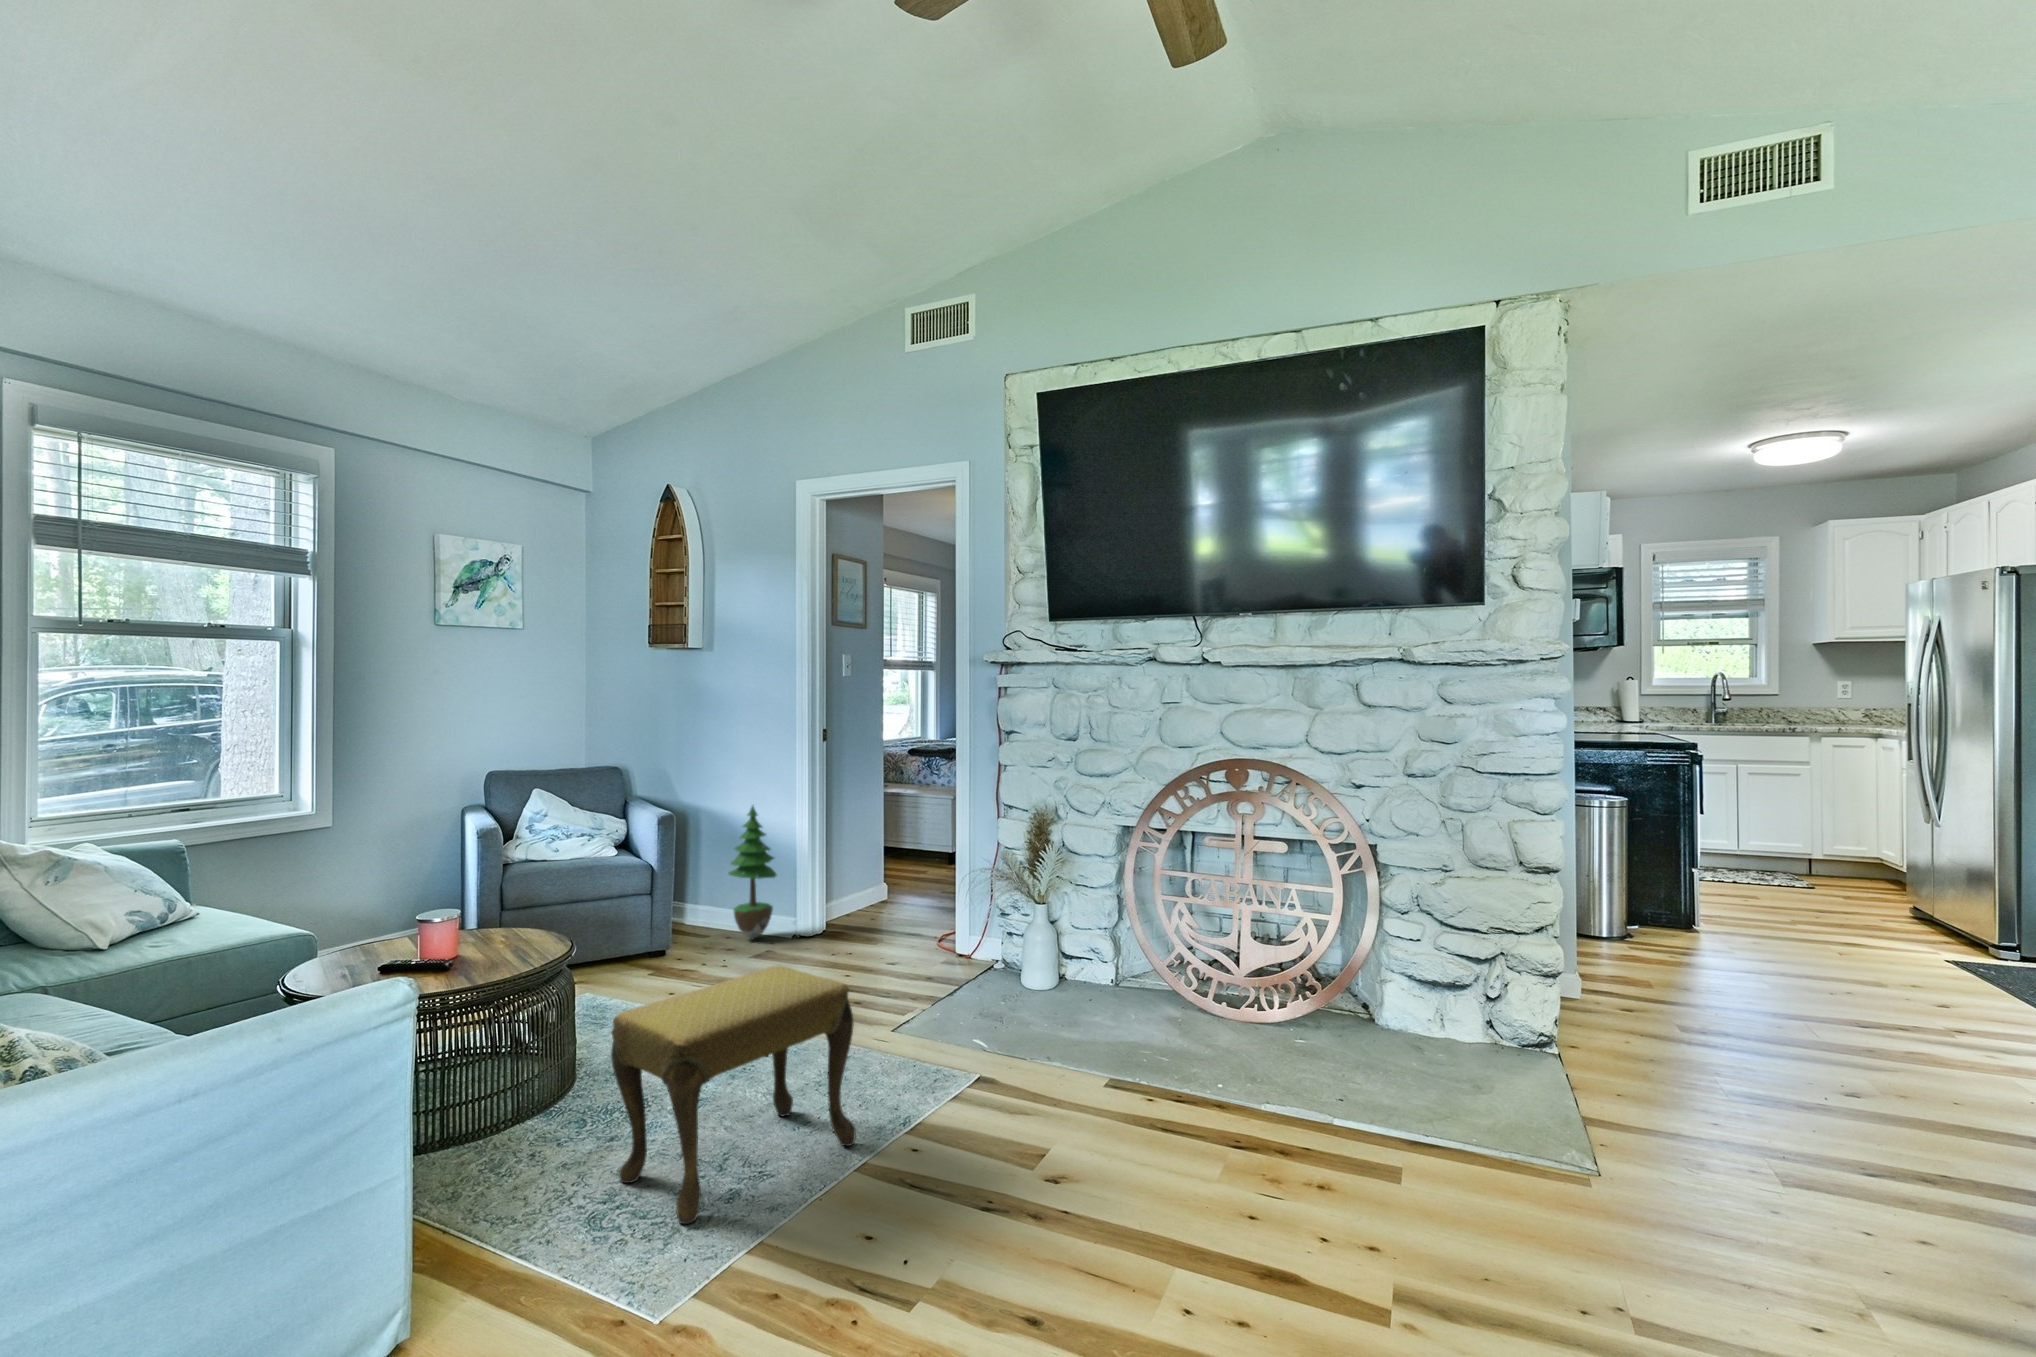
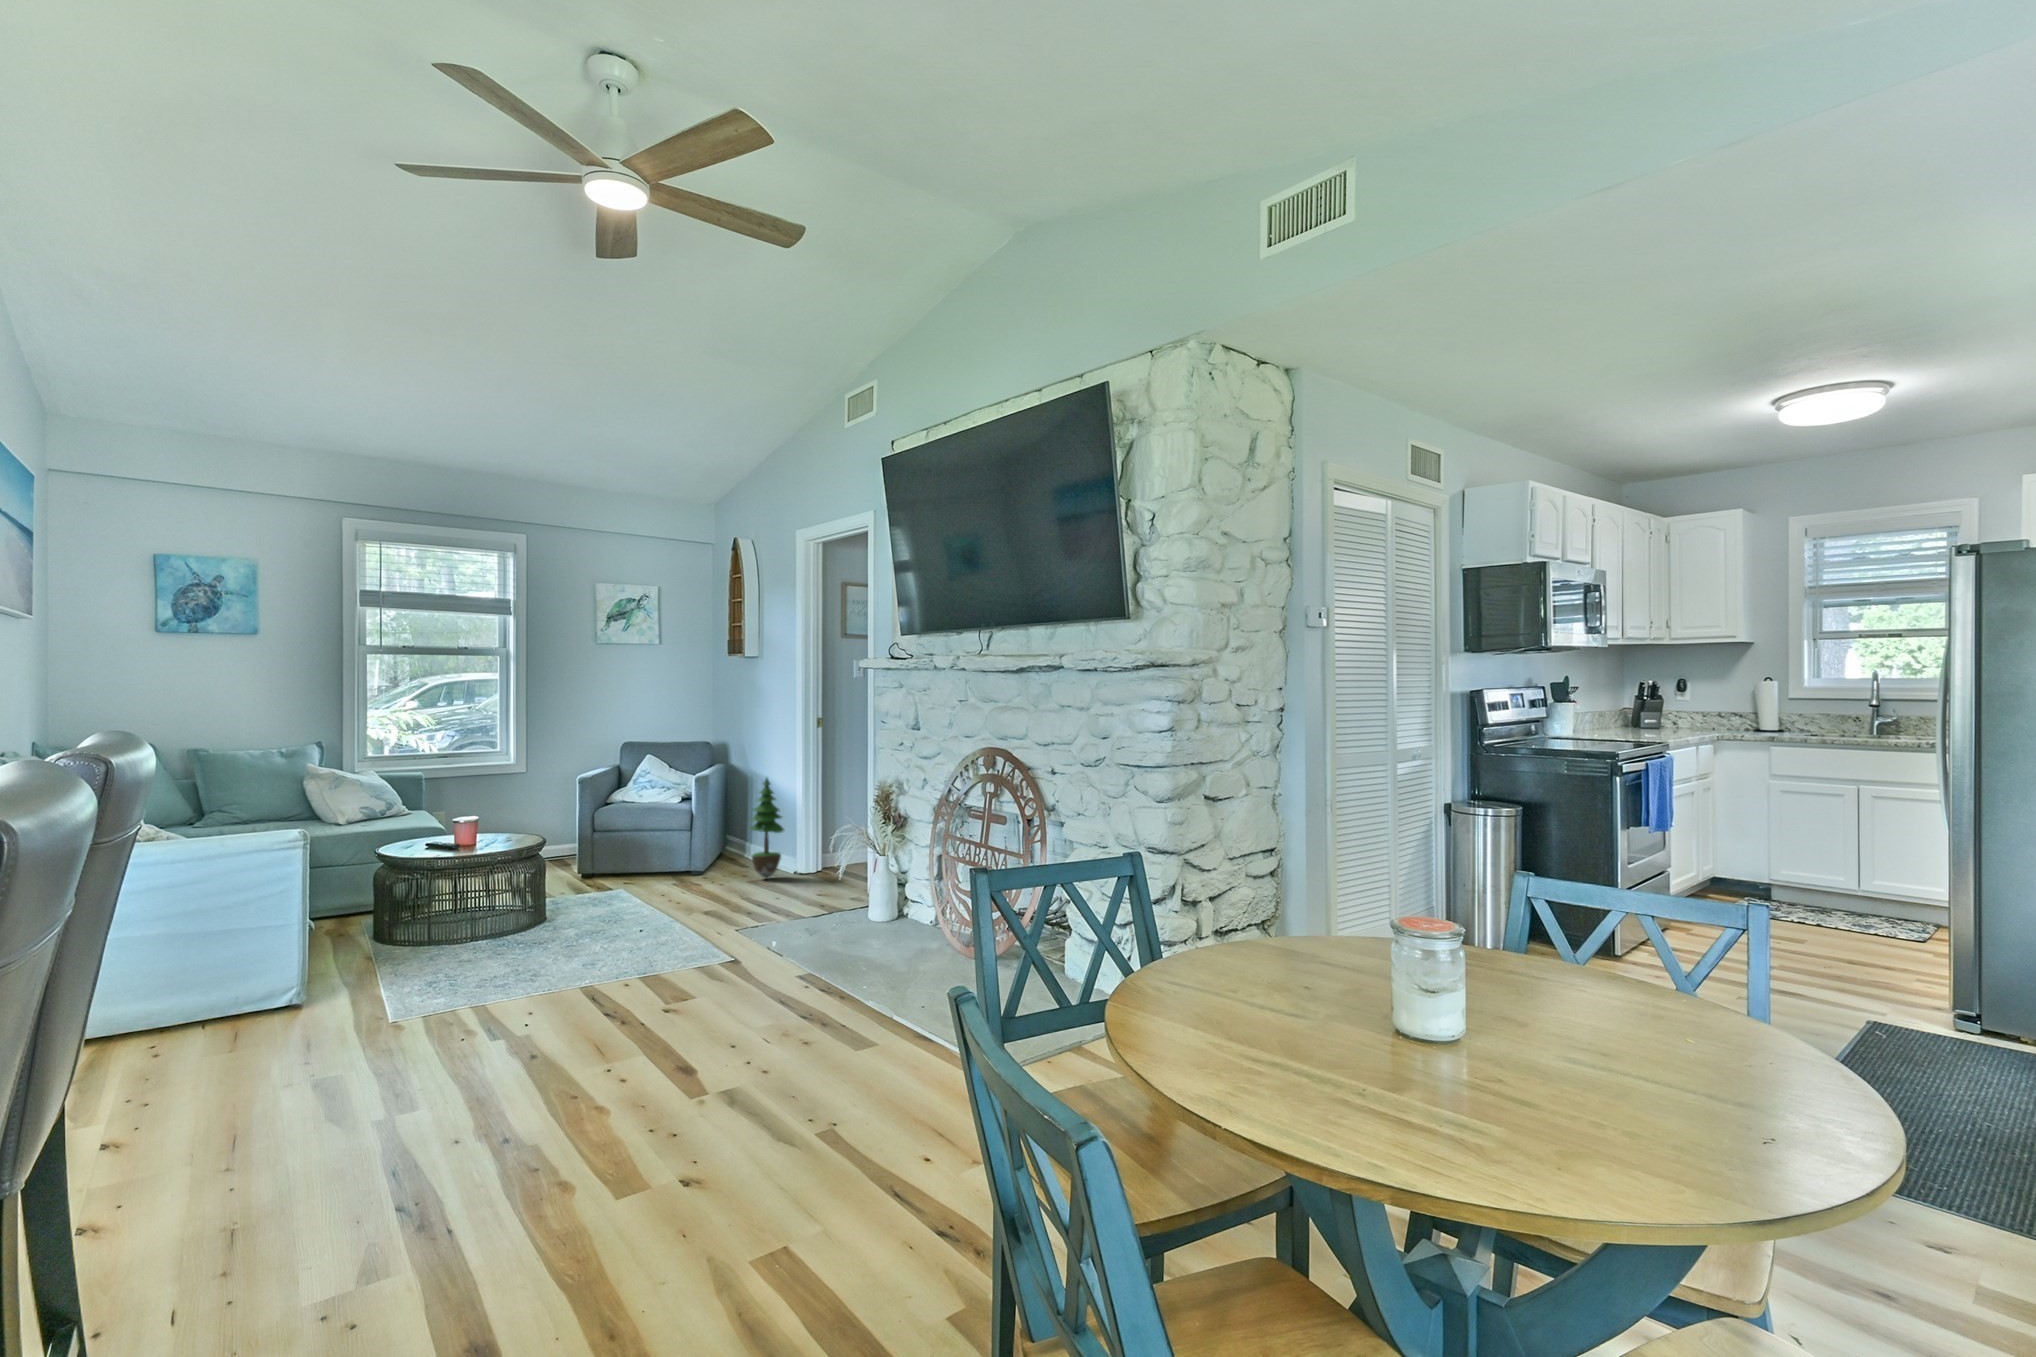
footstool: present [611,965,856,1224] -> none [457,861,596,986]

